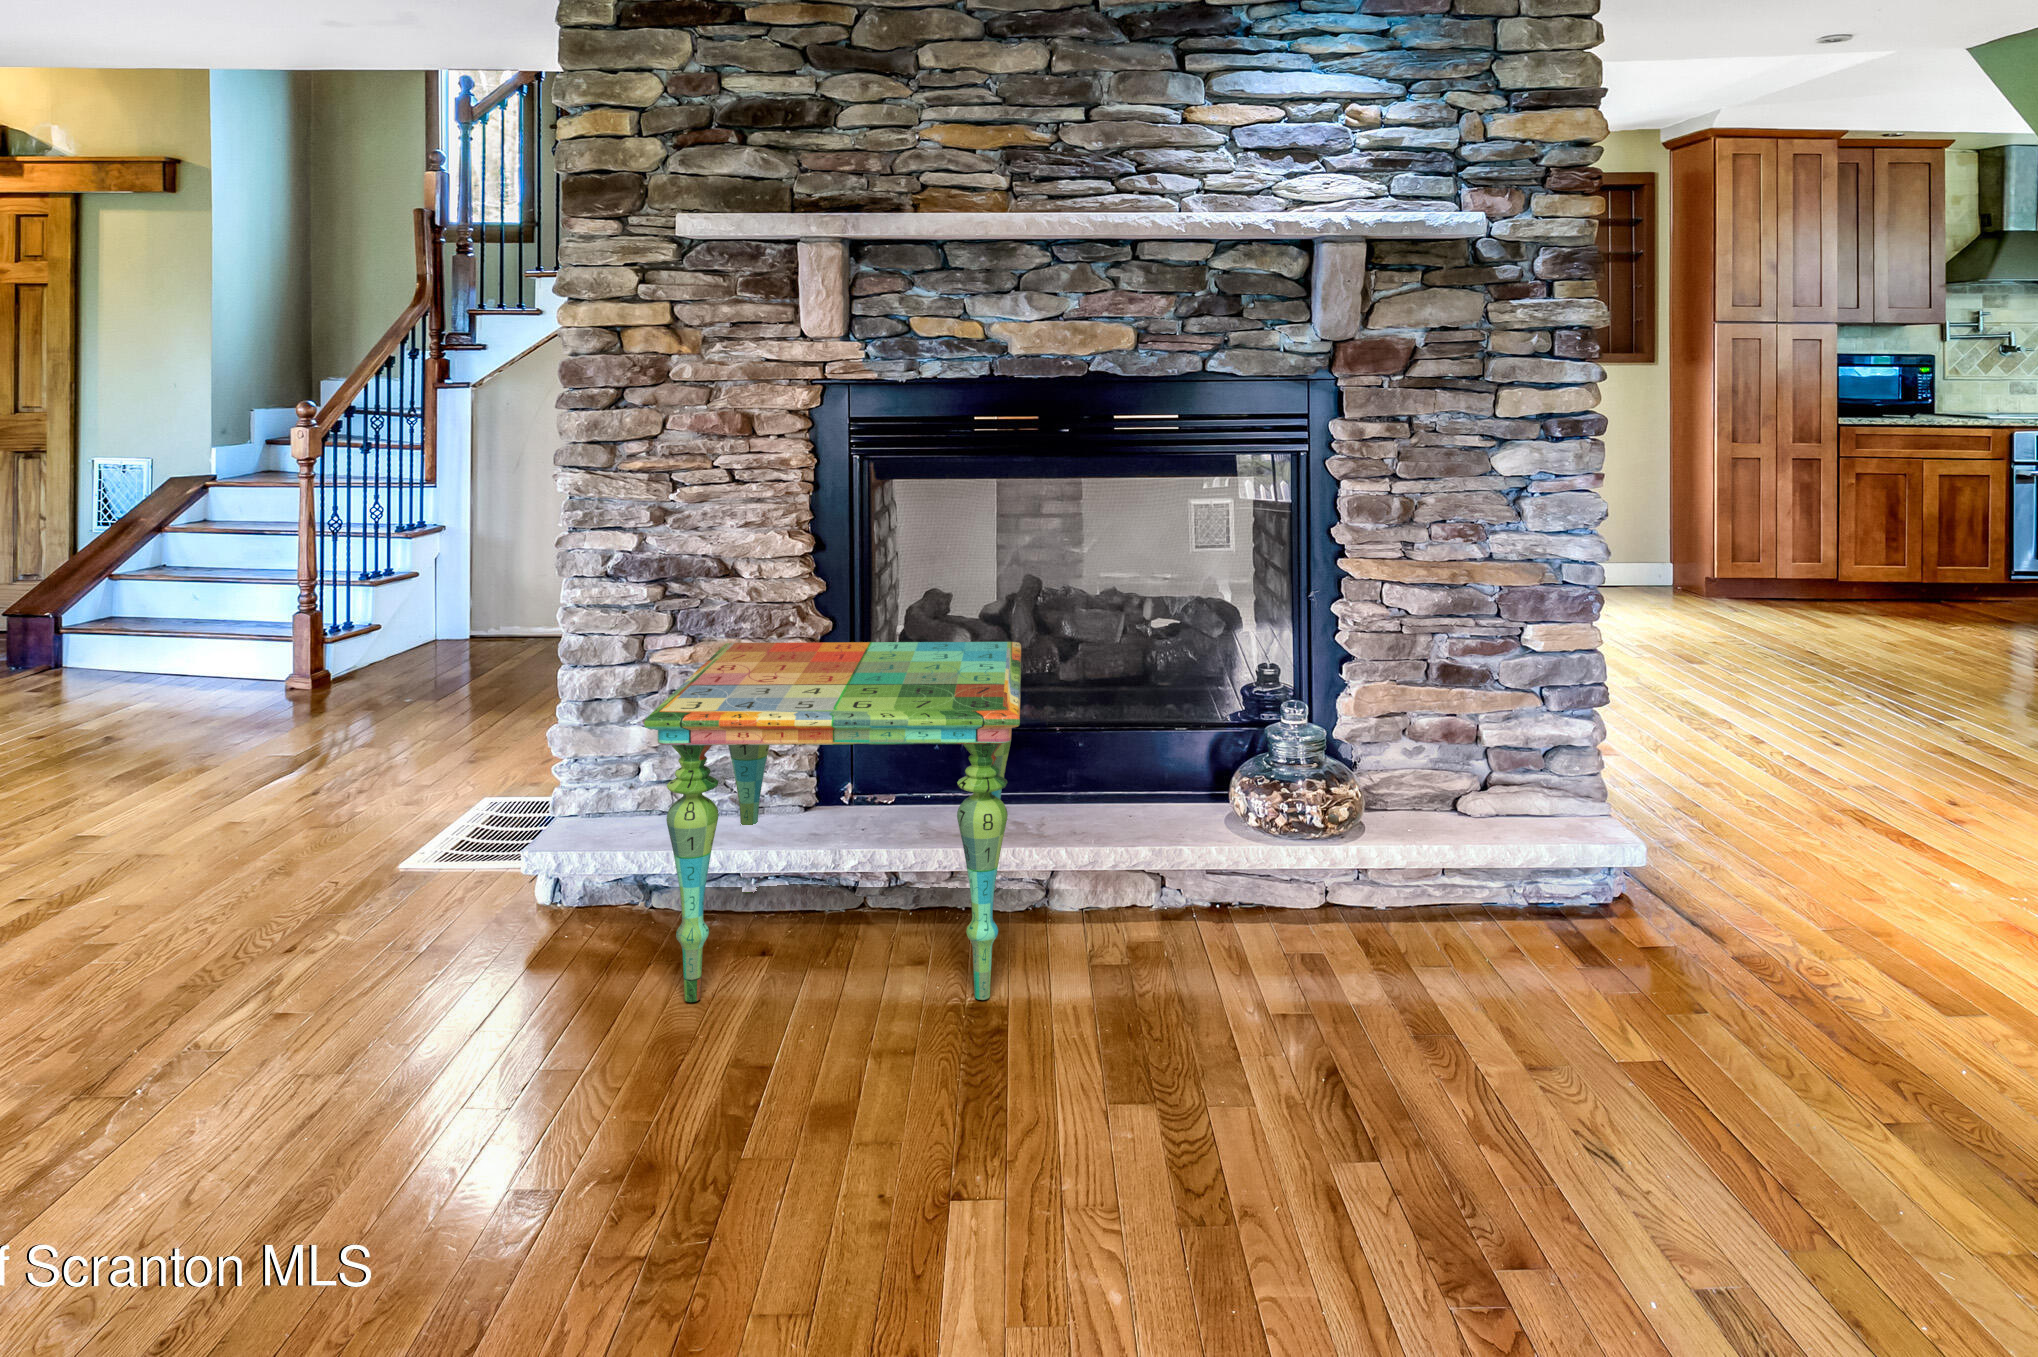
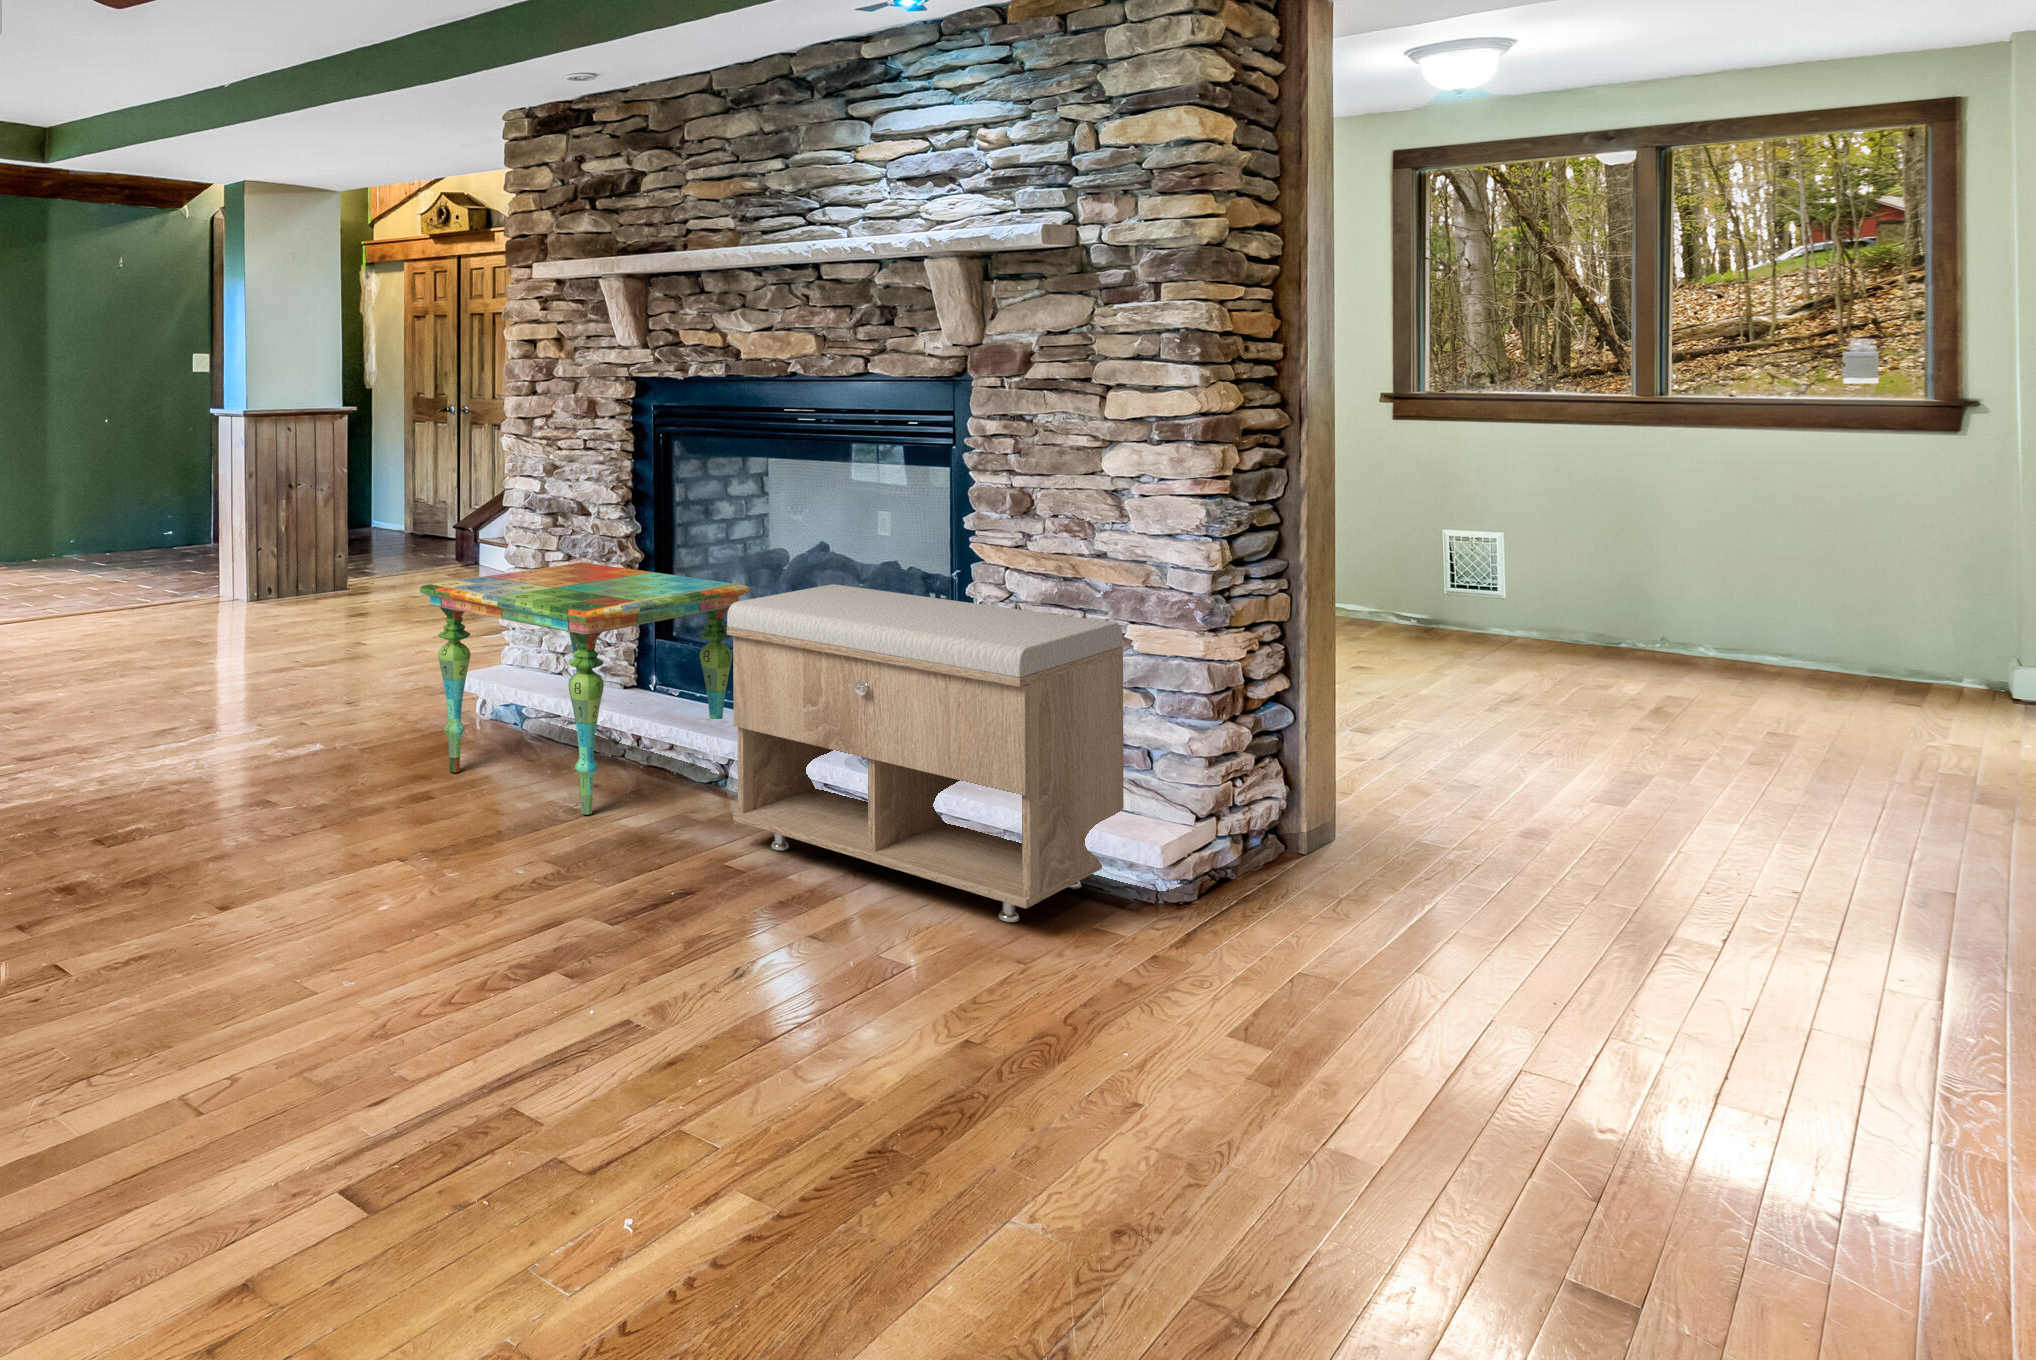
storage bench: none [1189,625,1619,965] -> present [727,584,1124,922]

